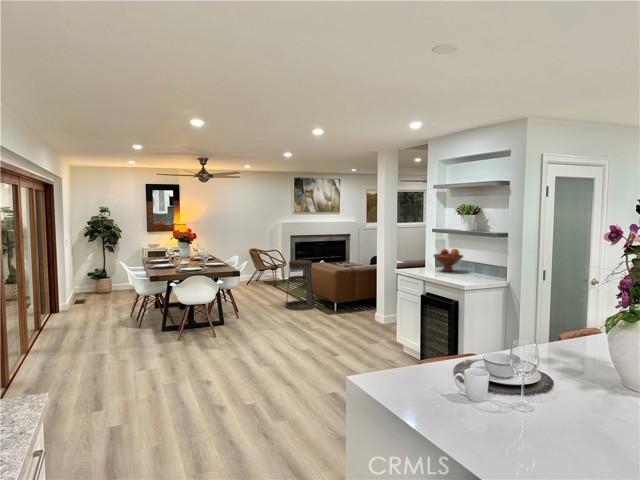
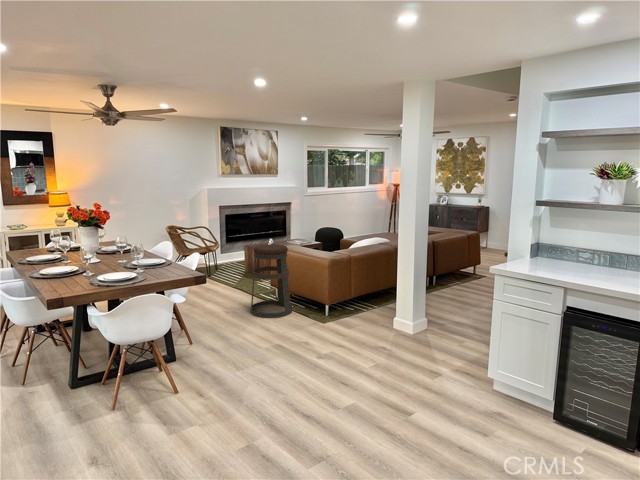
fruit bowl: present [433,249,463,271] -> none [546,234,597,269]

